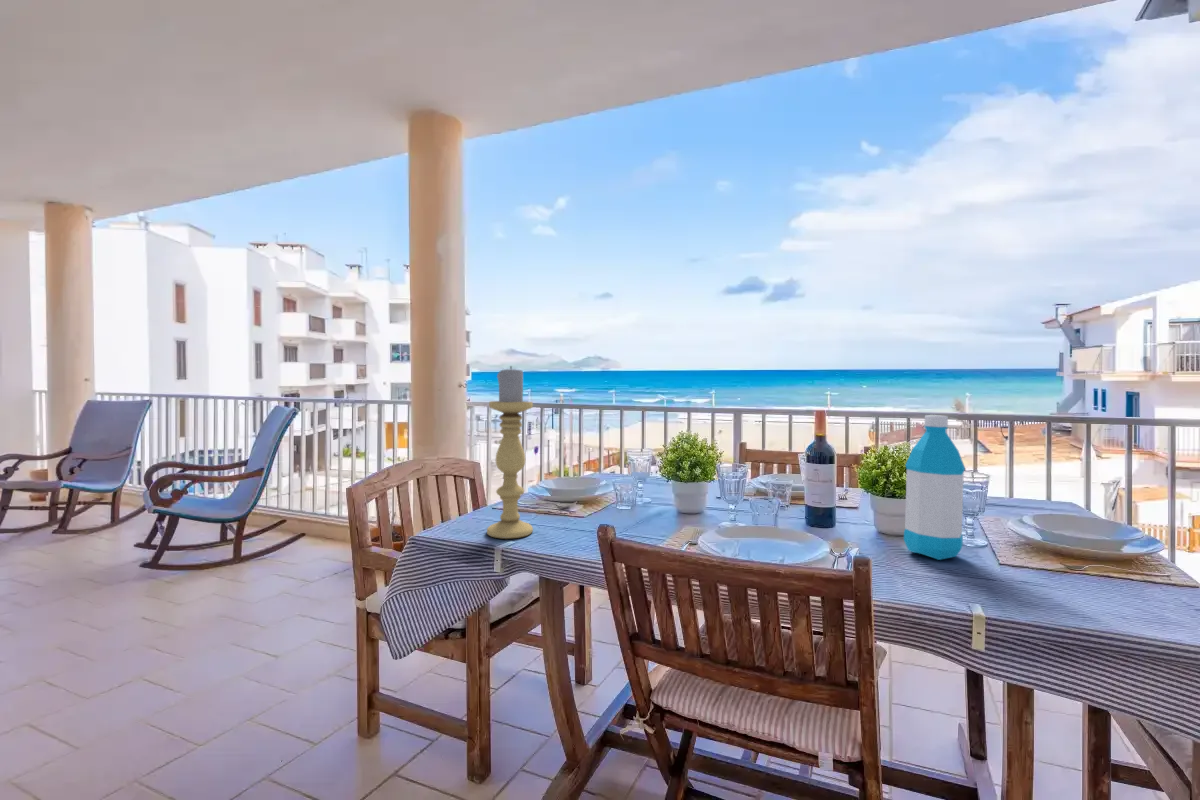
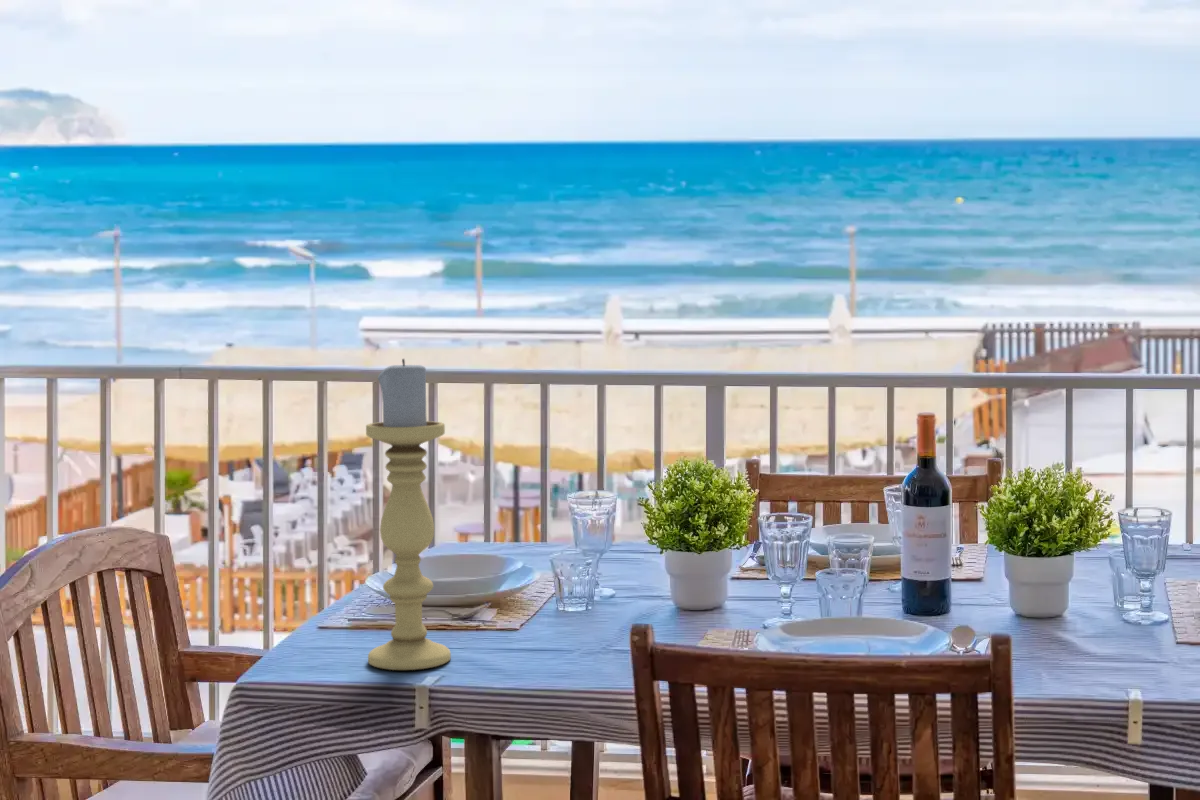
water bottle: present [904,415,965,560] -> none [1052,425,1135,644]

